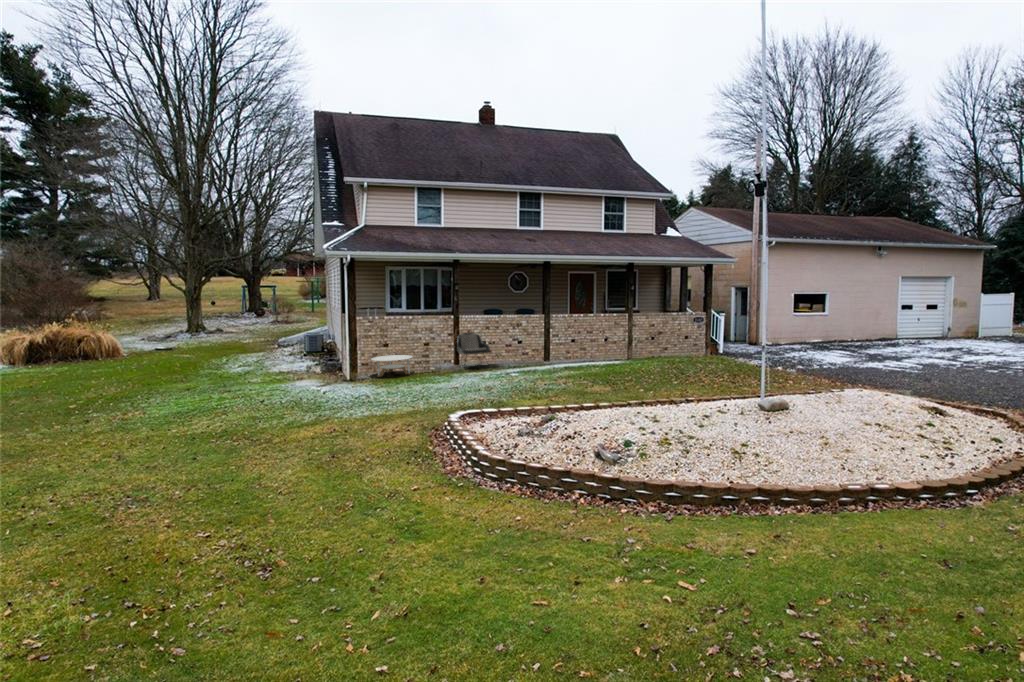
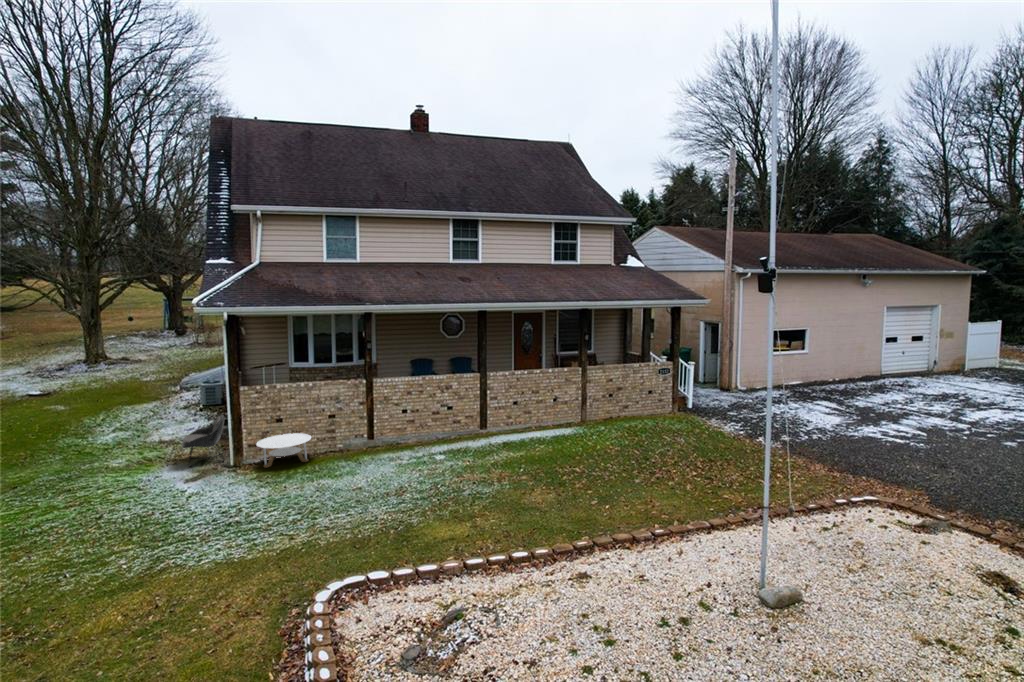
lounge chair: present [457,333,490,366] -> present [182,415,225,467]

